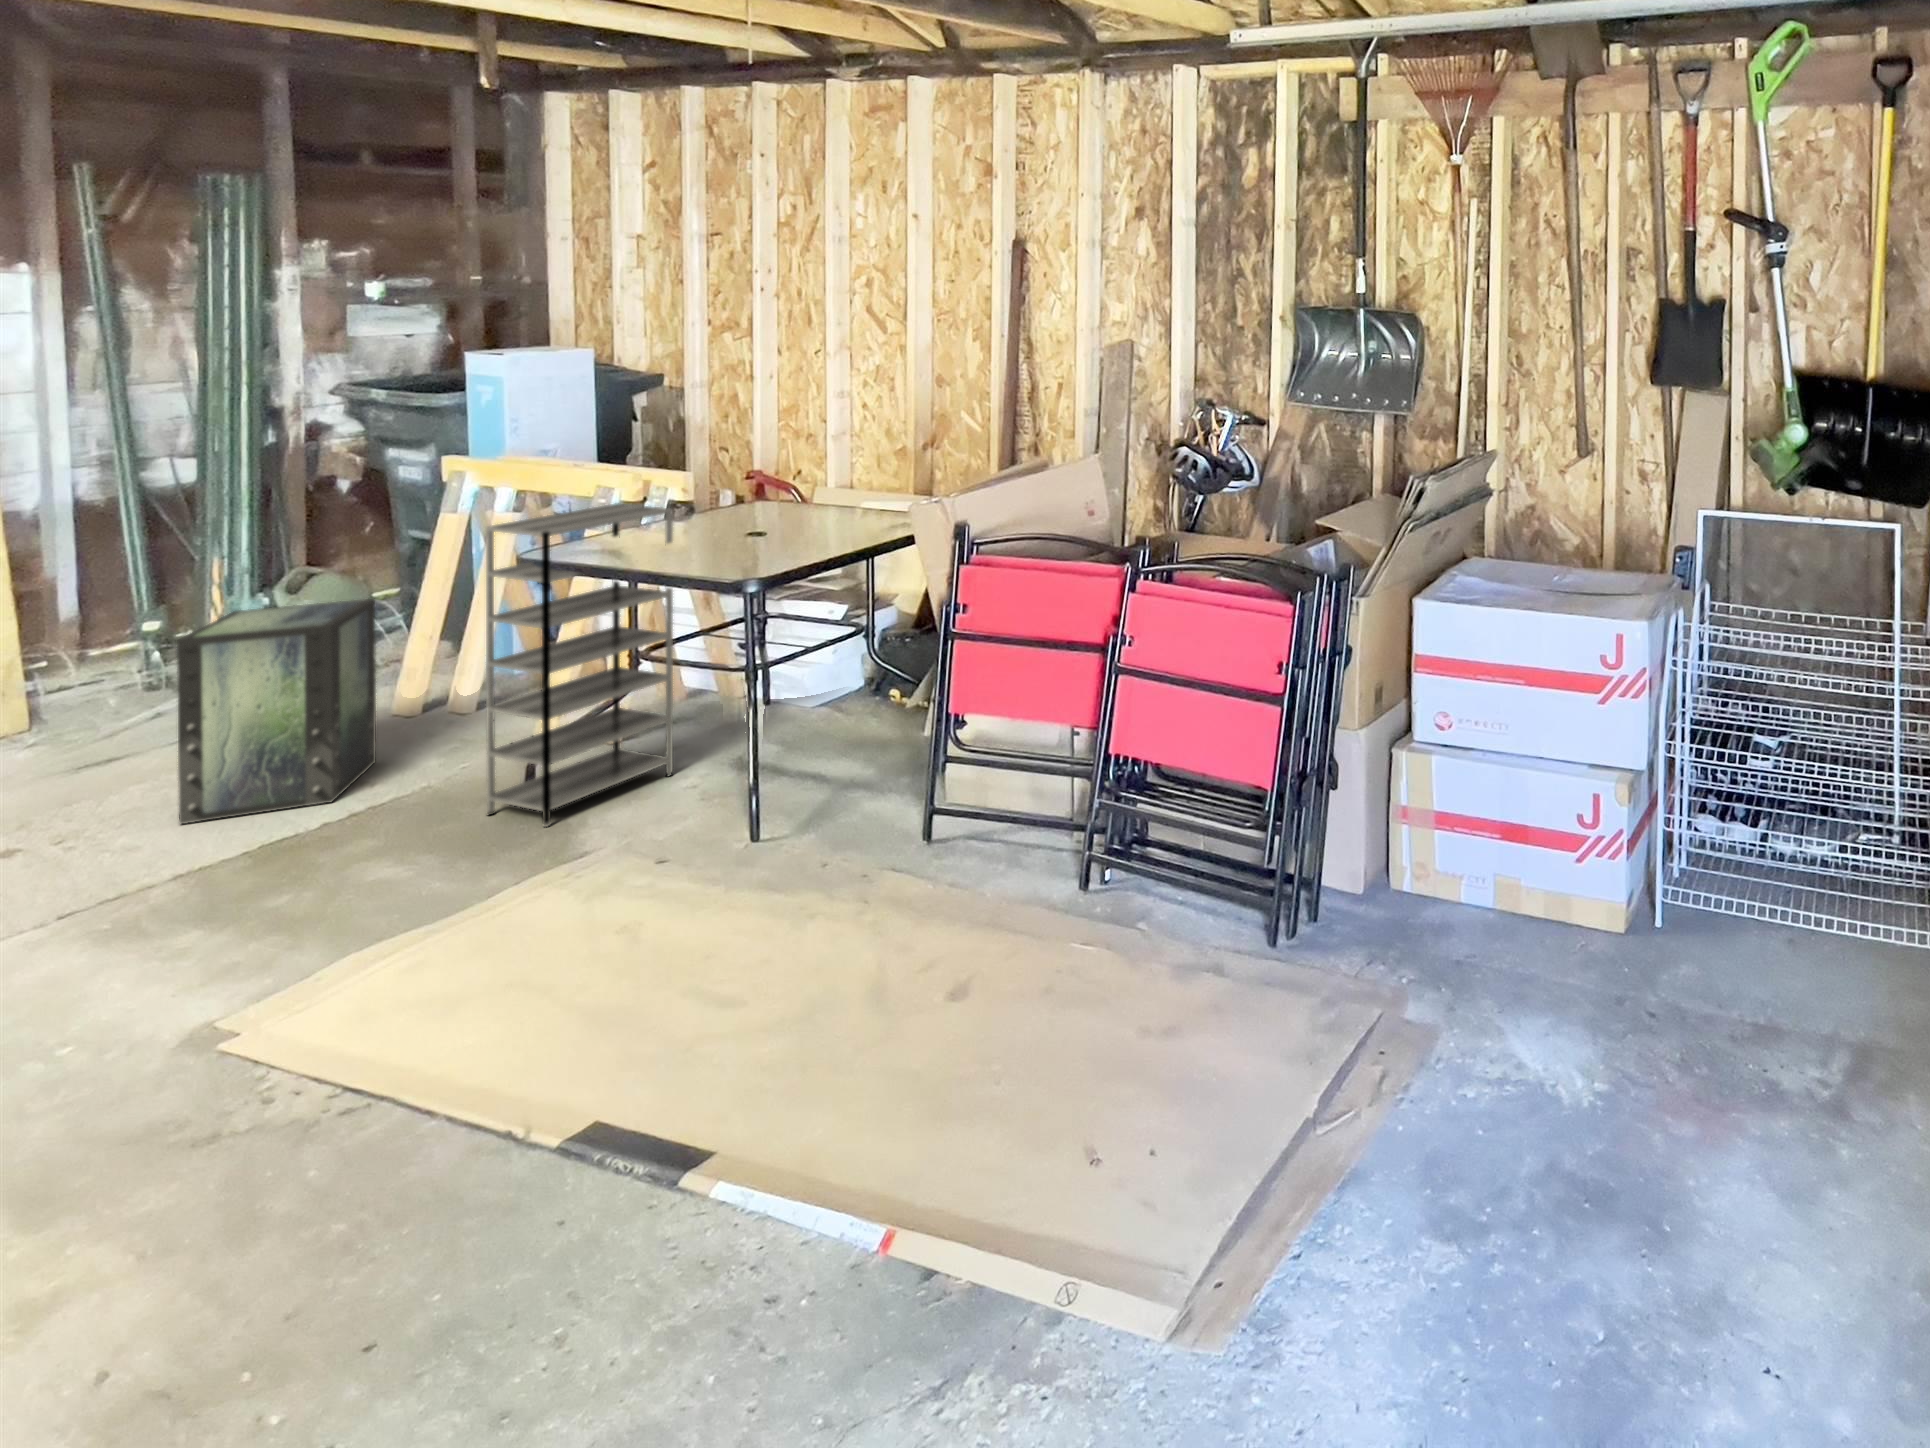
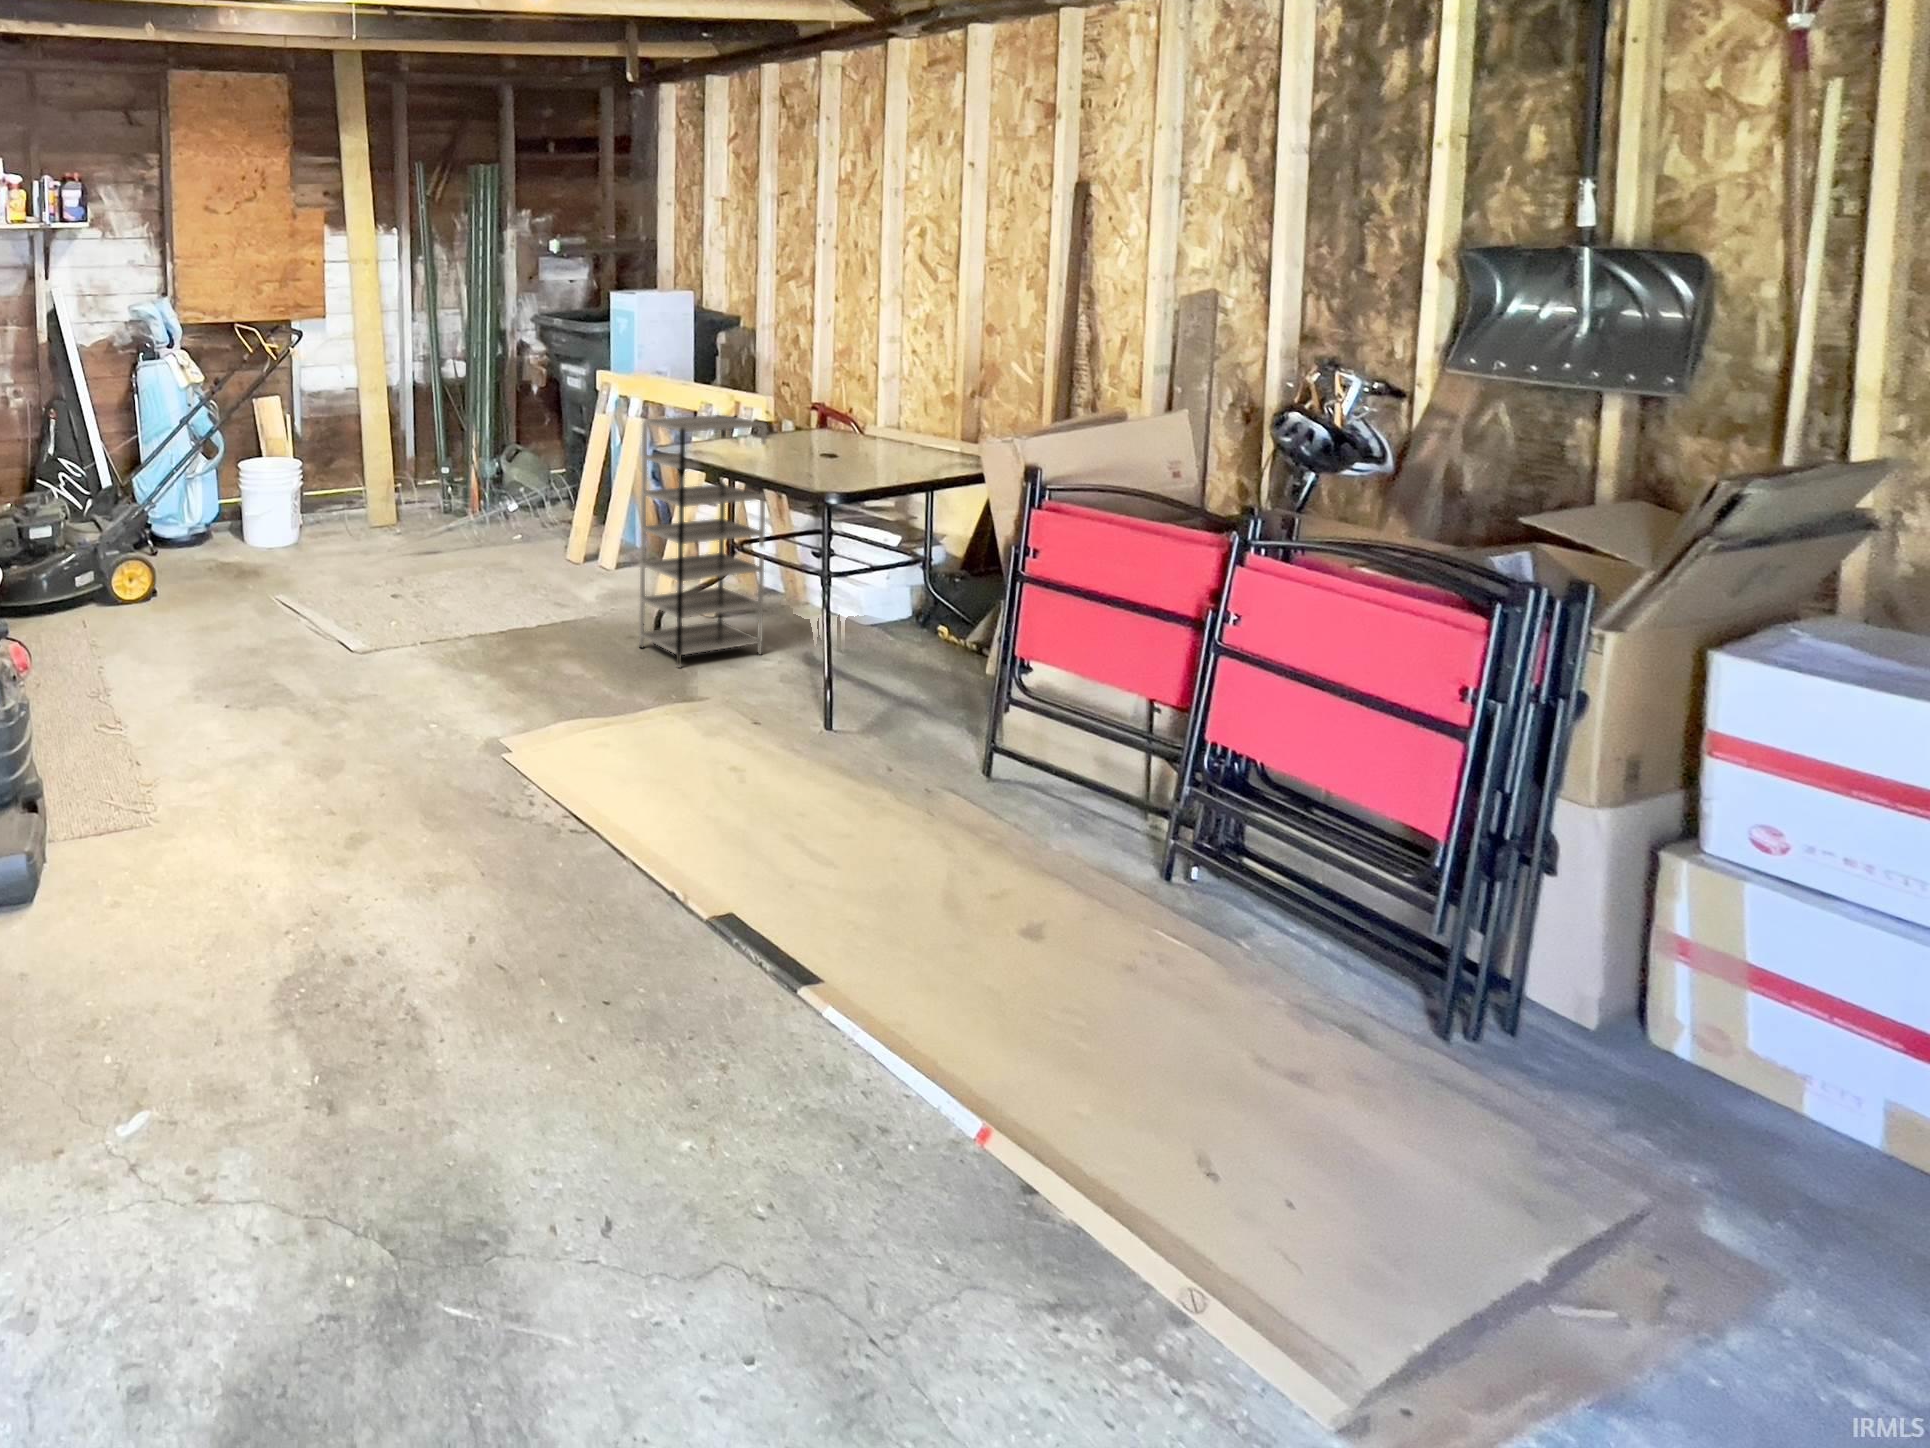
storage box: present [177,598,376,824] -> none [472,463,569,612]

